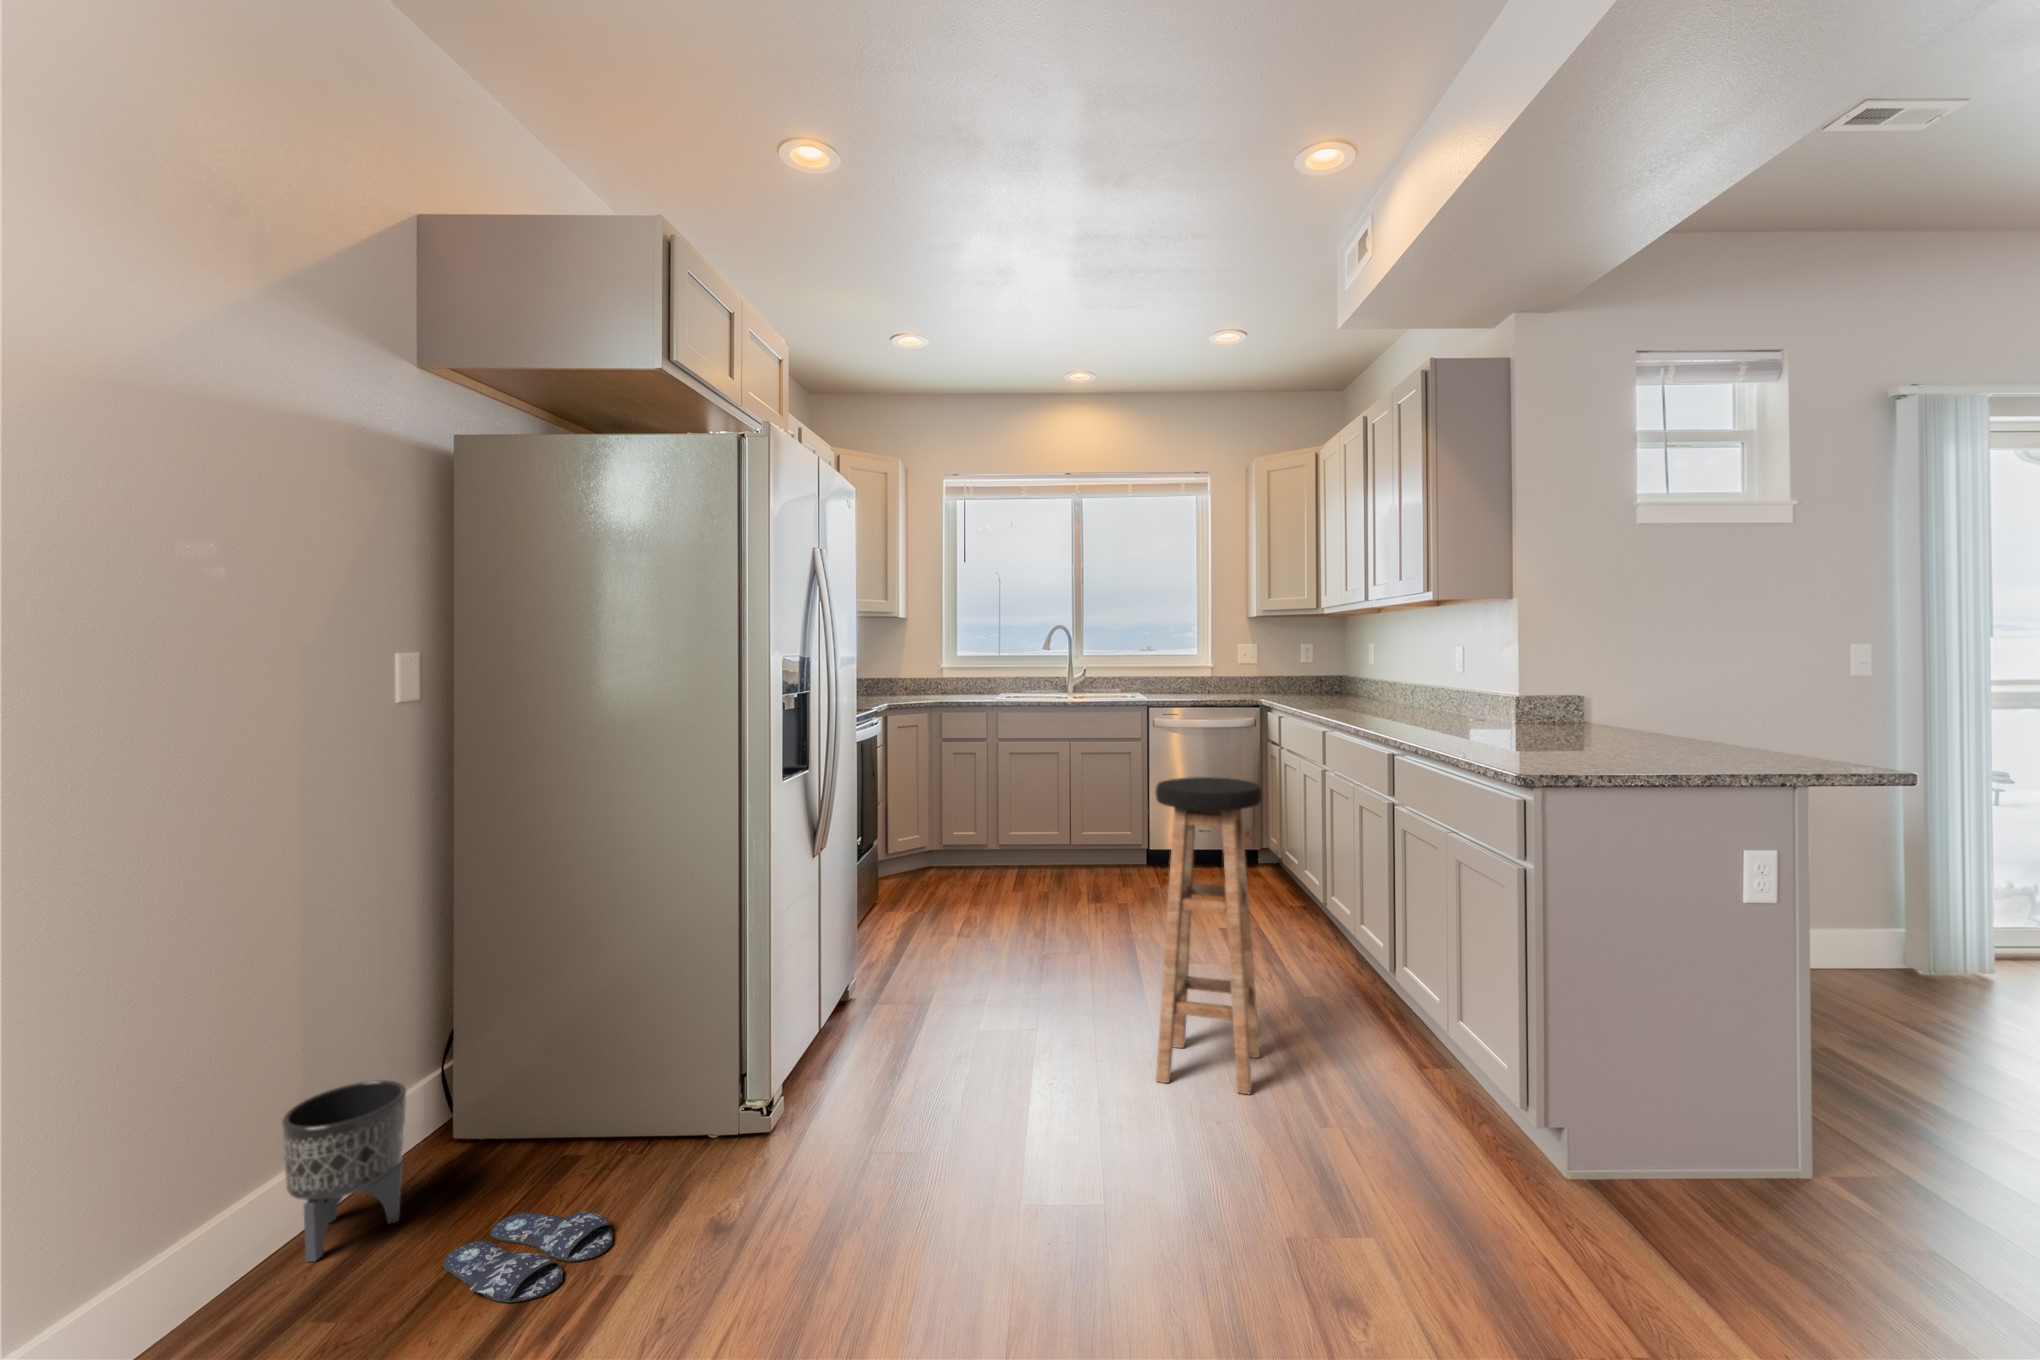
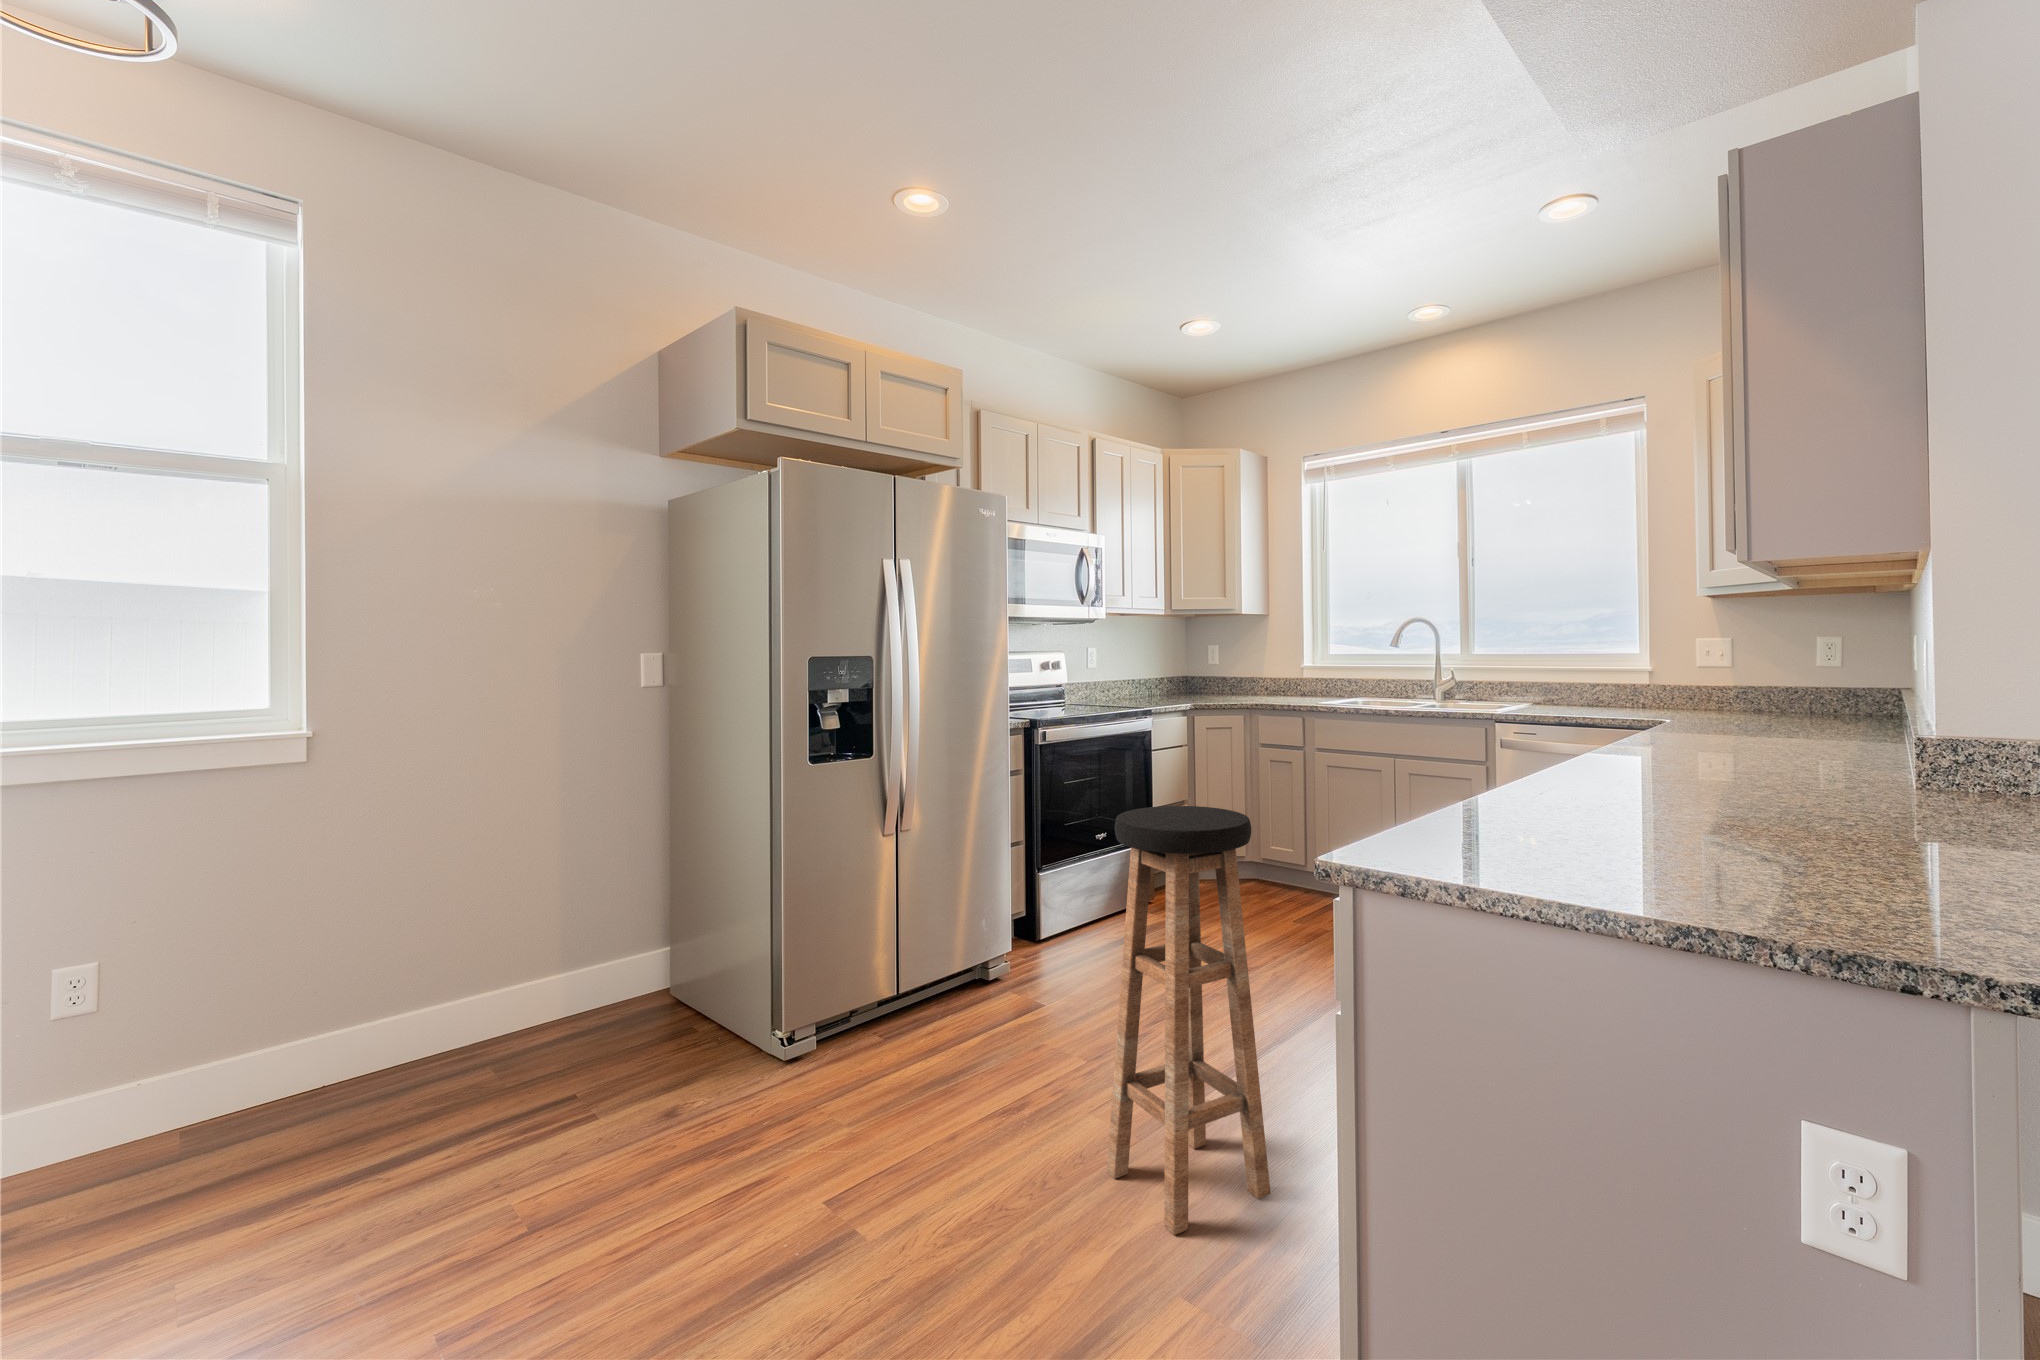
planter: present [282,1080,406,1262] -> none [504,943,580,1052]
slippers: present [443,1211,613,1303] -> none [511,1066,620,1126]

